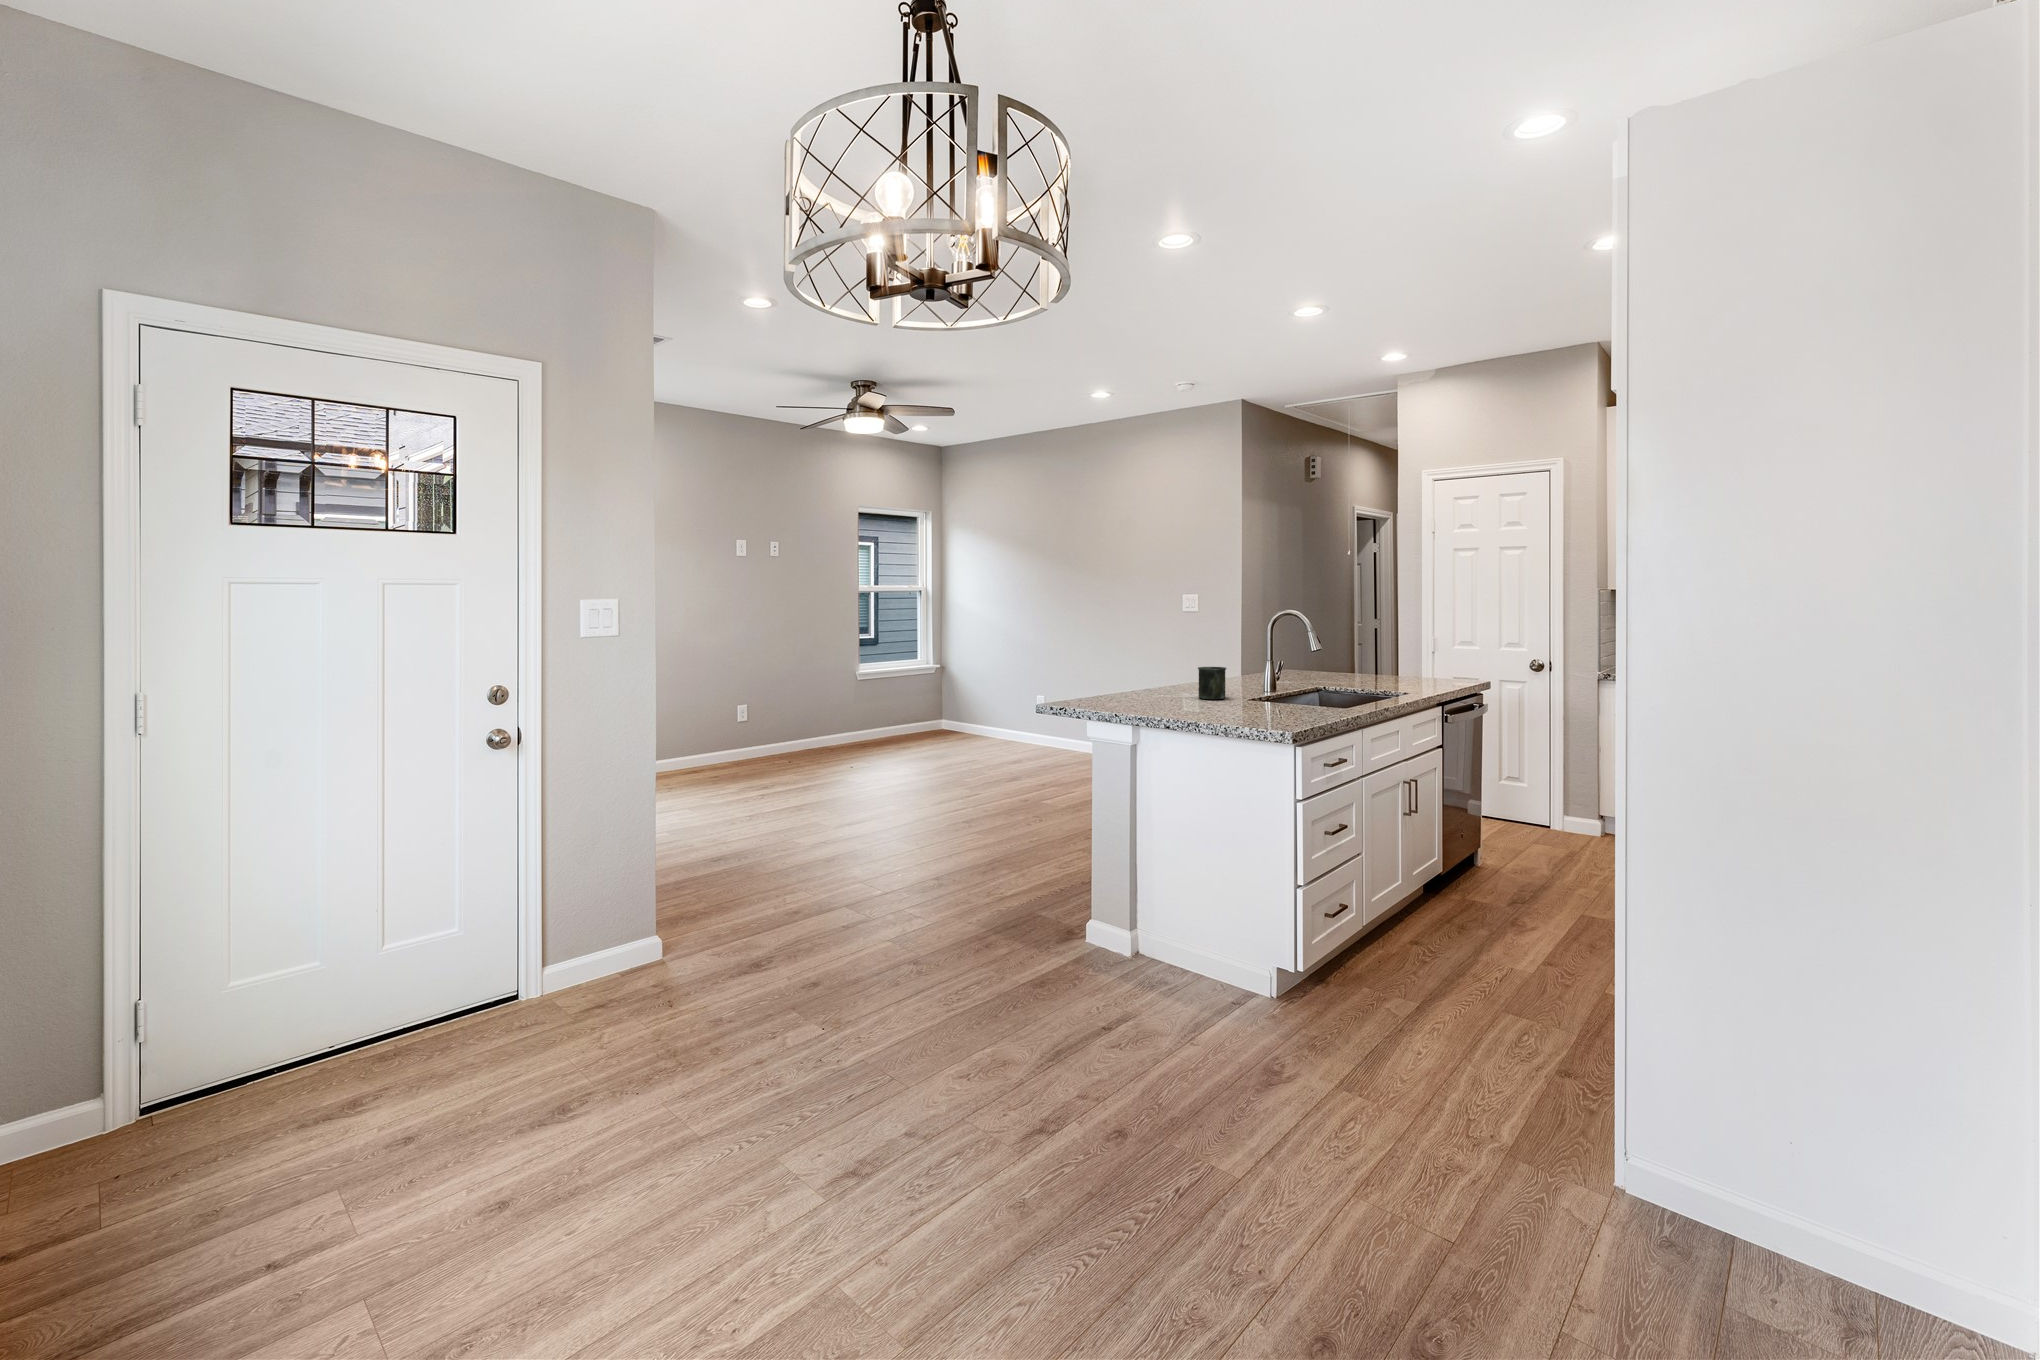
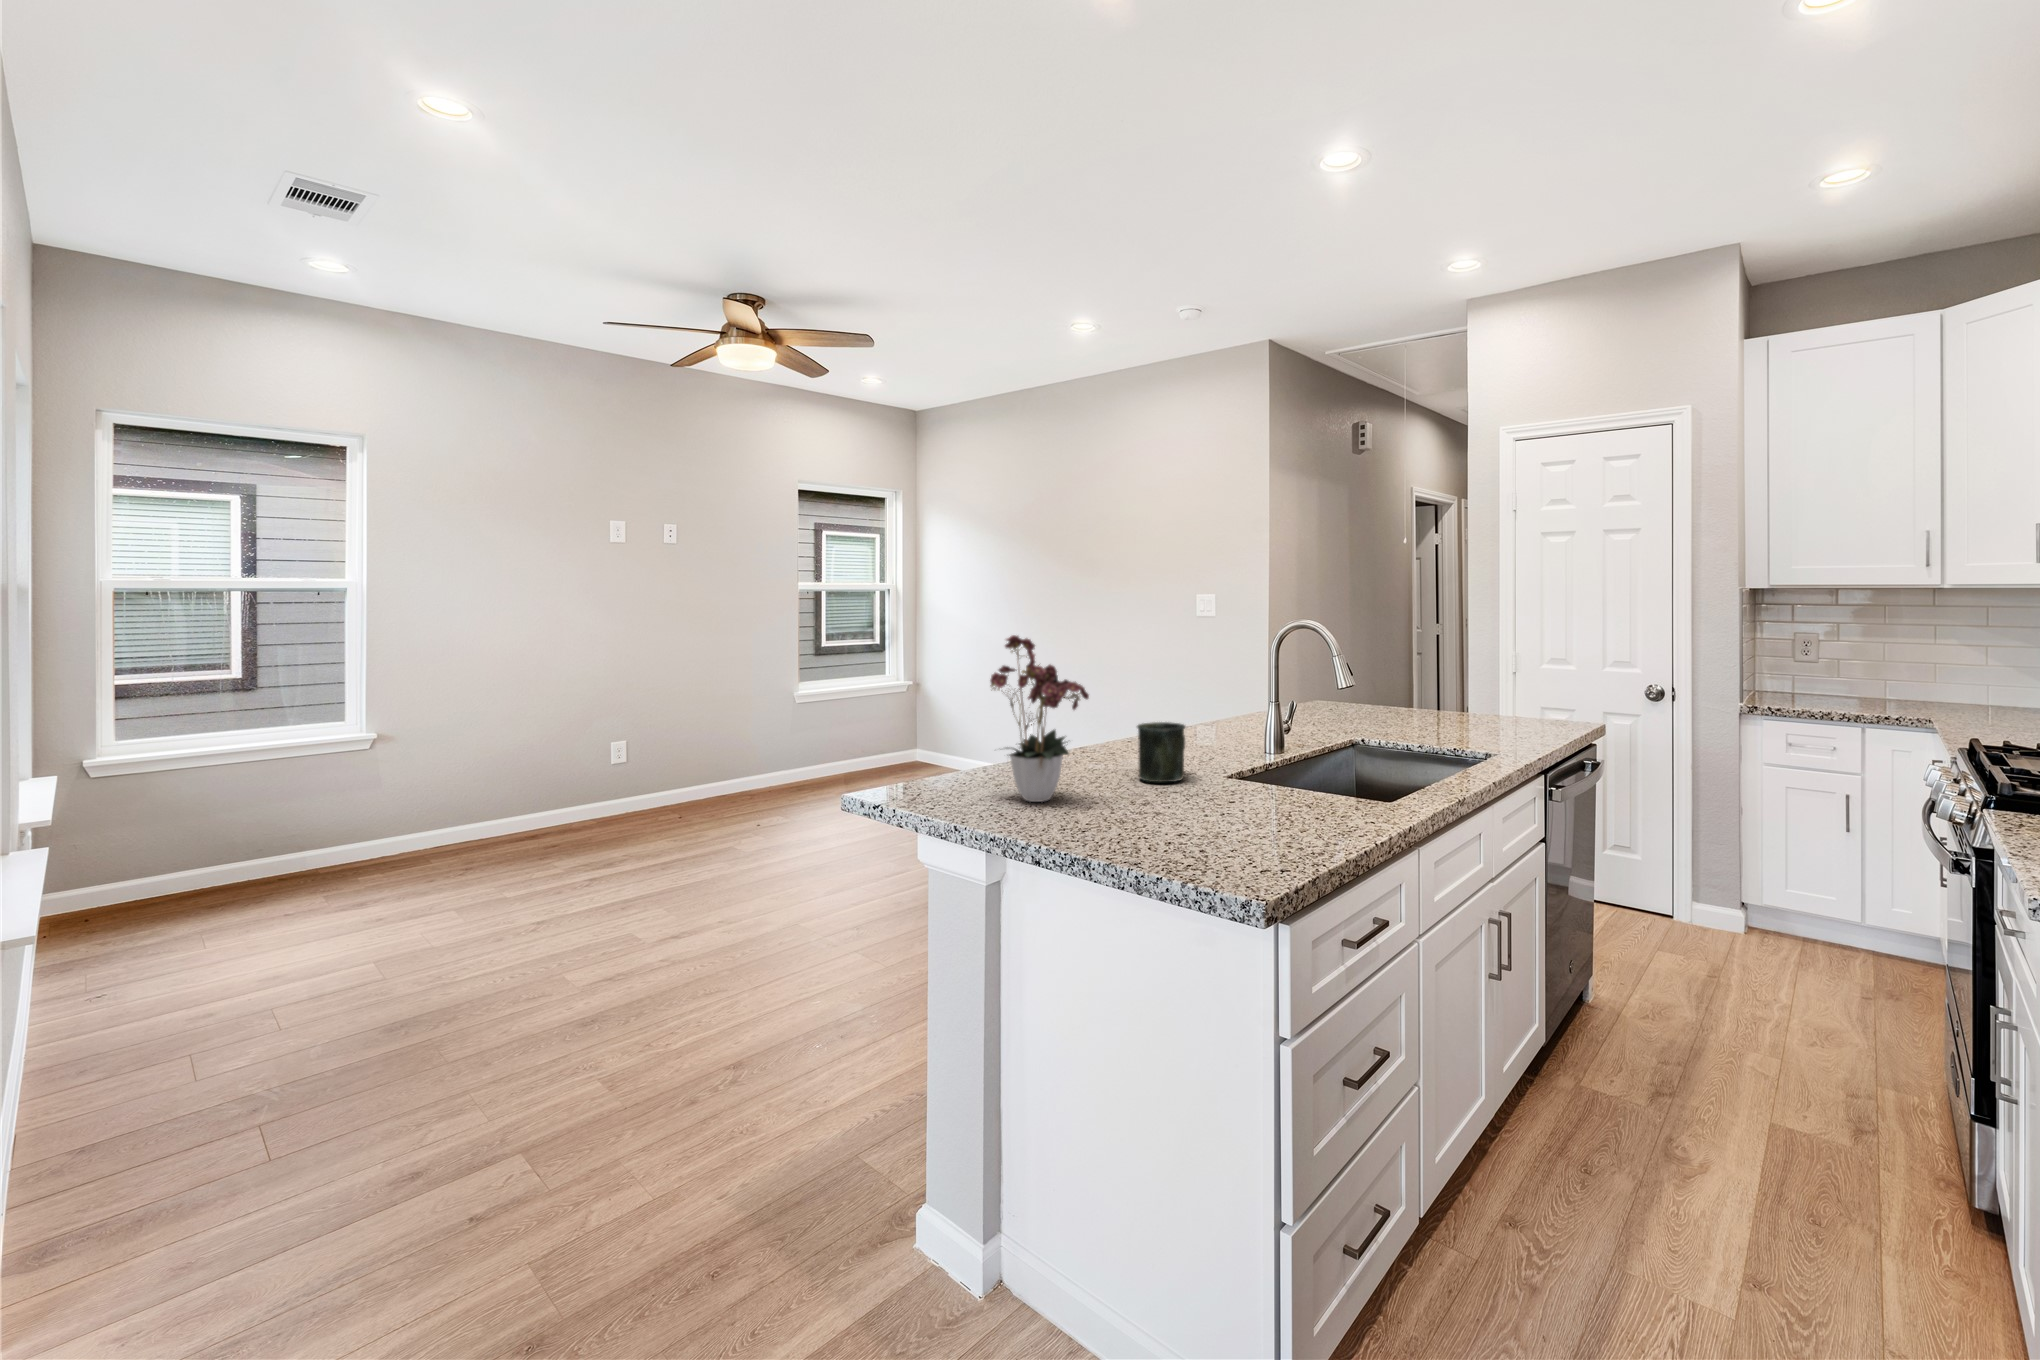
flower arrangement: none [1119,611,1185,705] -> present [990,635,1089,802]

